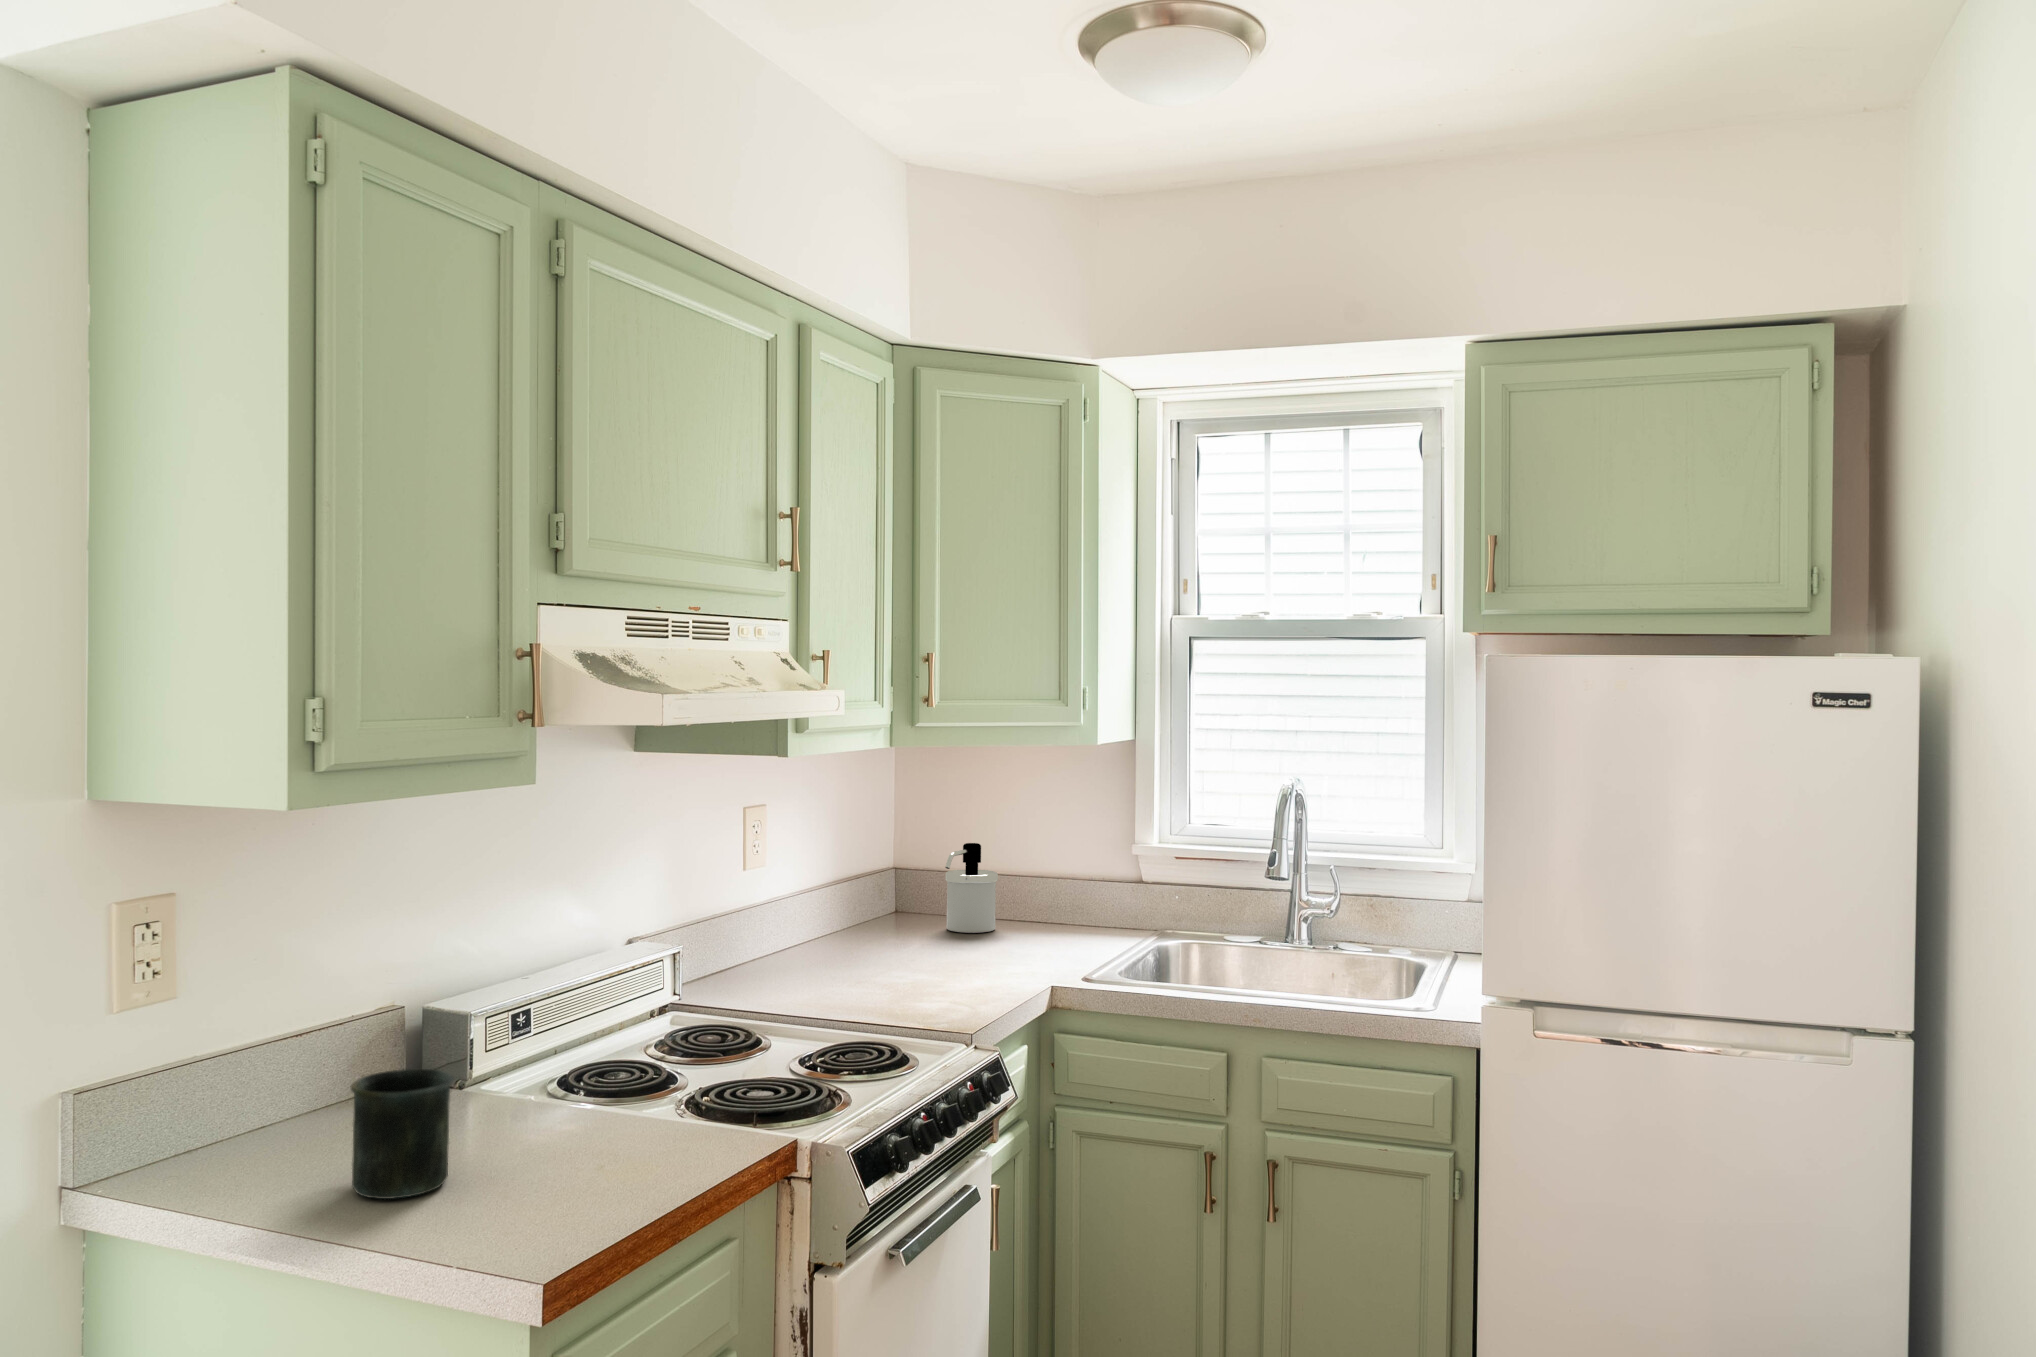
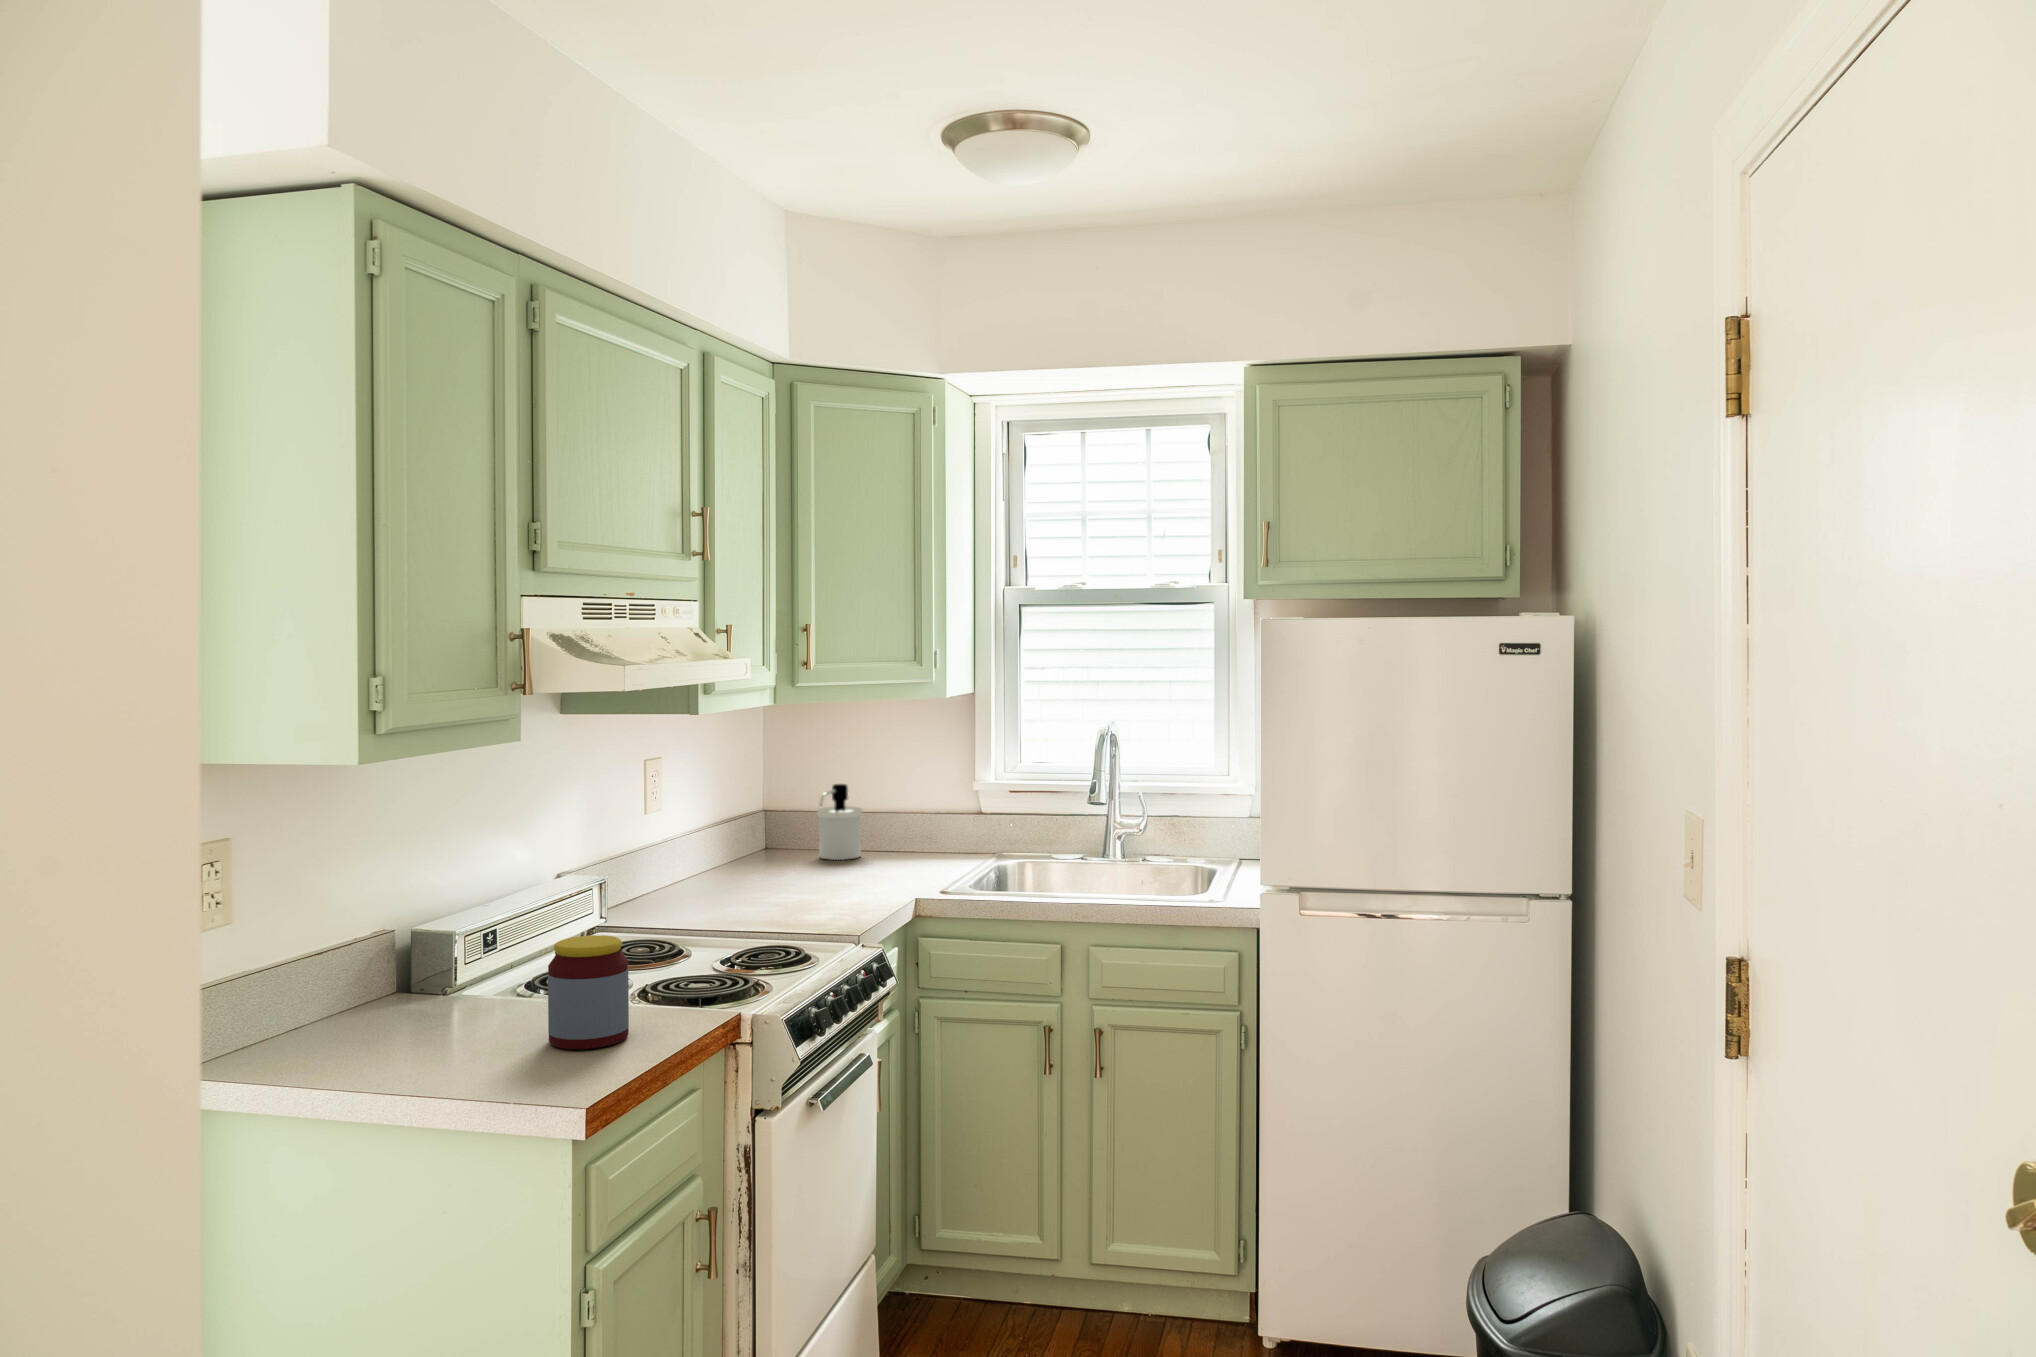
jar: none [547,1031,650,1181] -> present [548,935,629,1049]
mug: present [350,1069,454,1199] -> none [392,970,474,1069]

